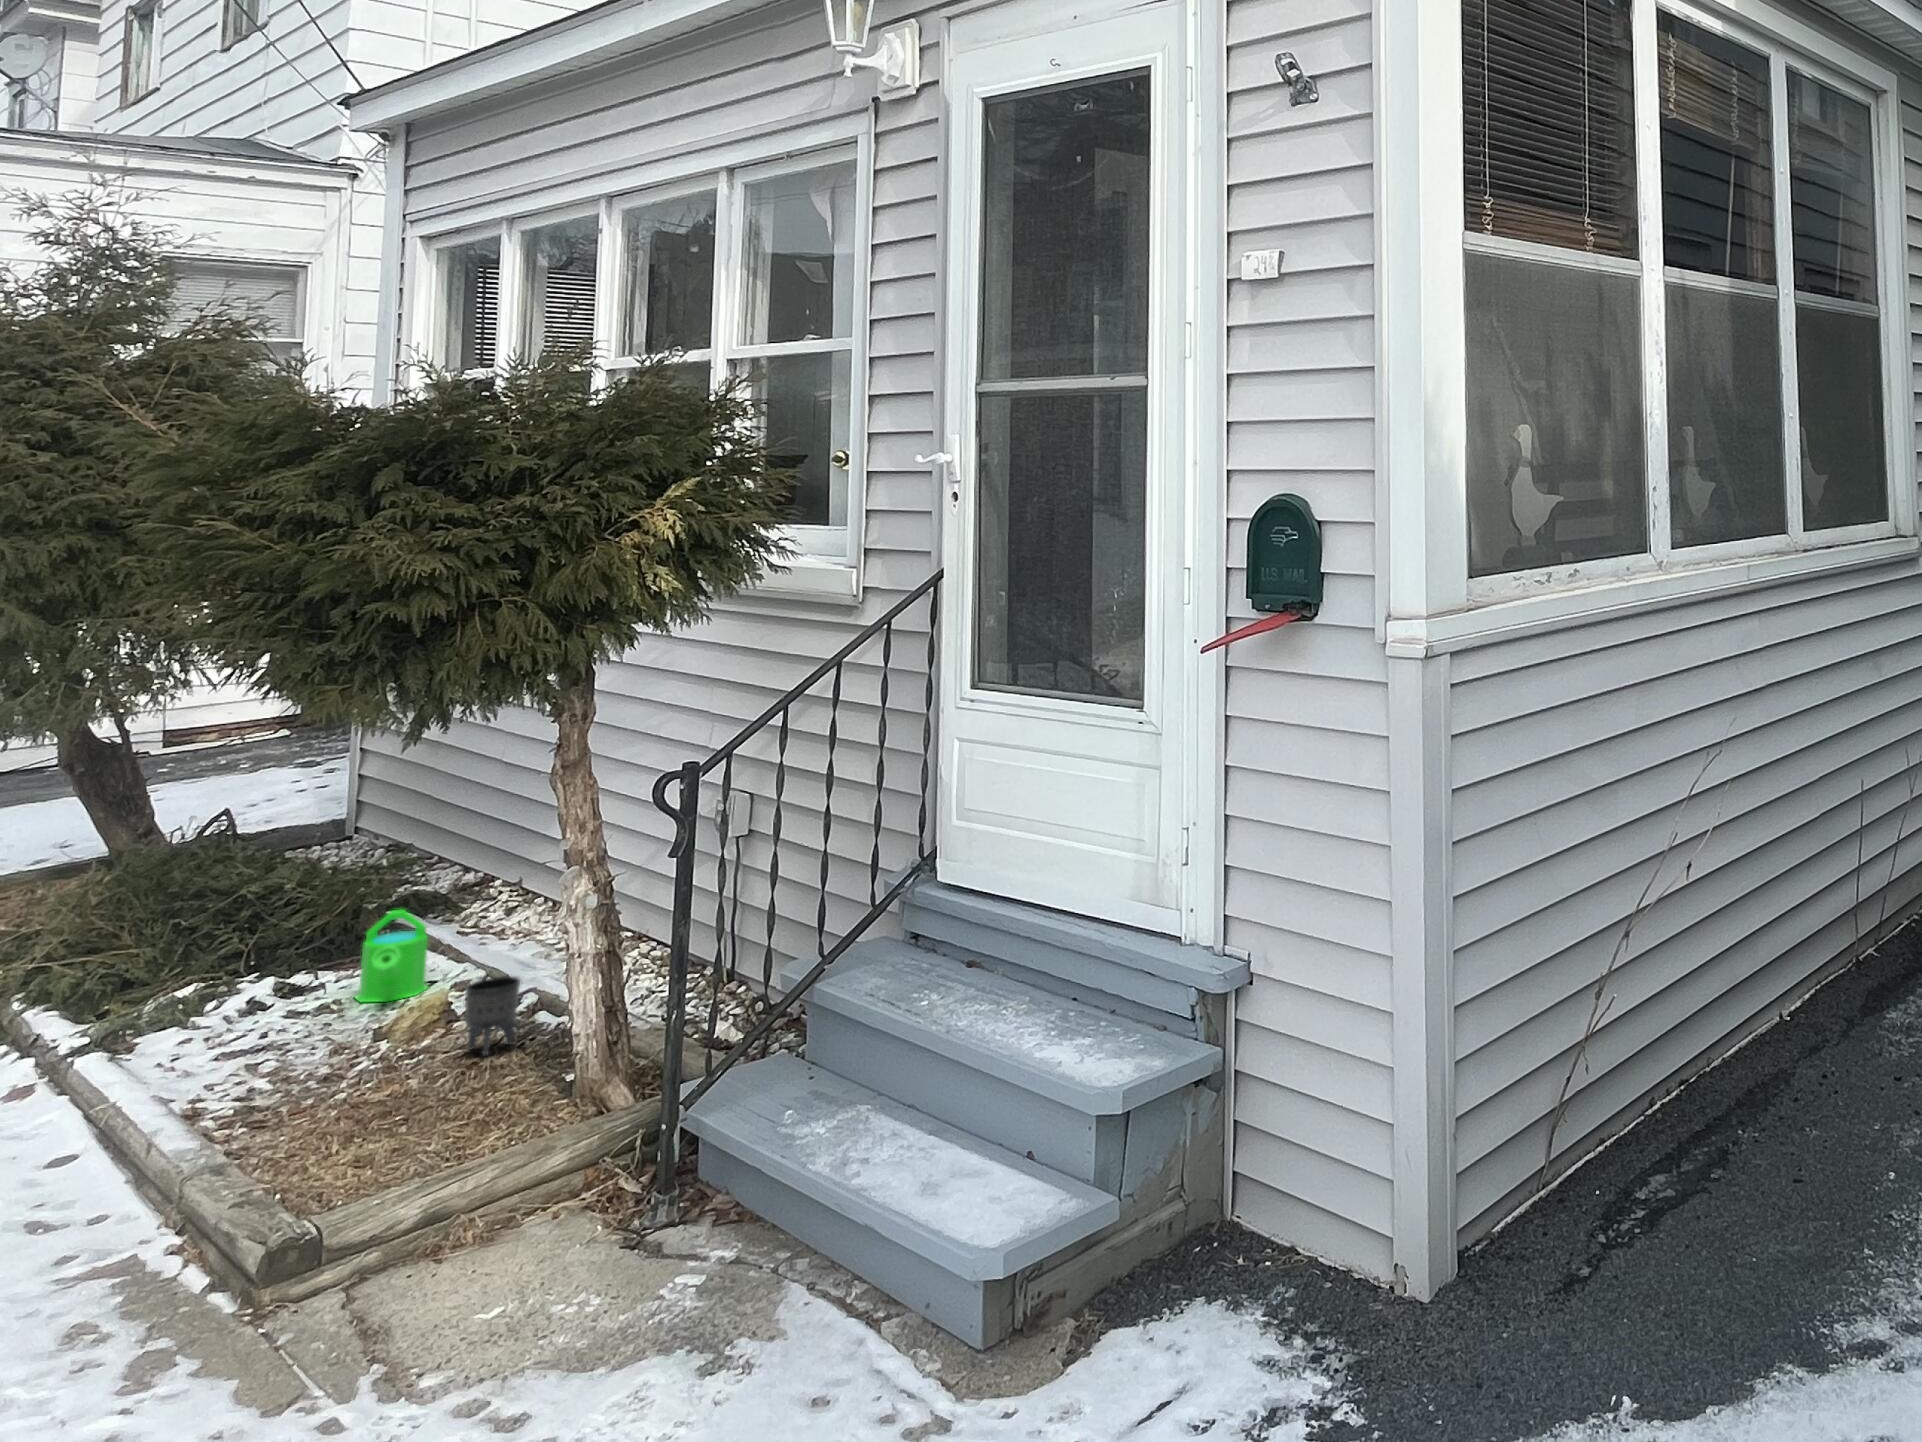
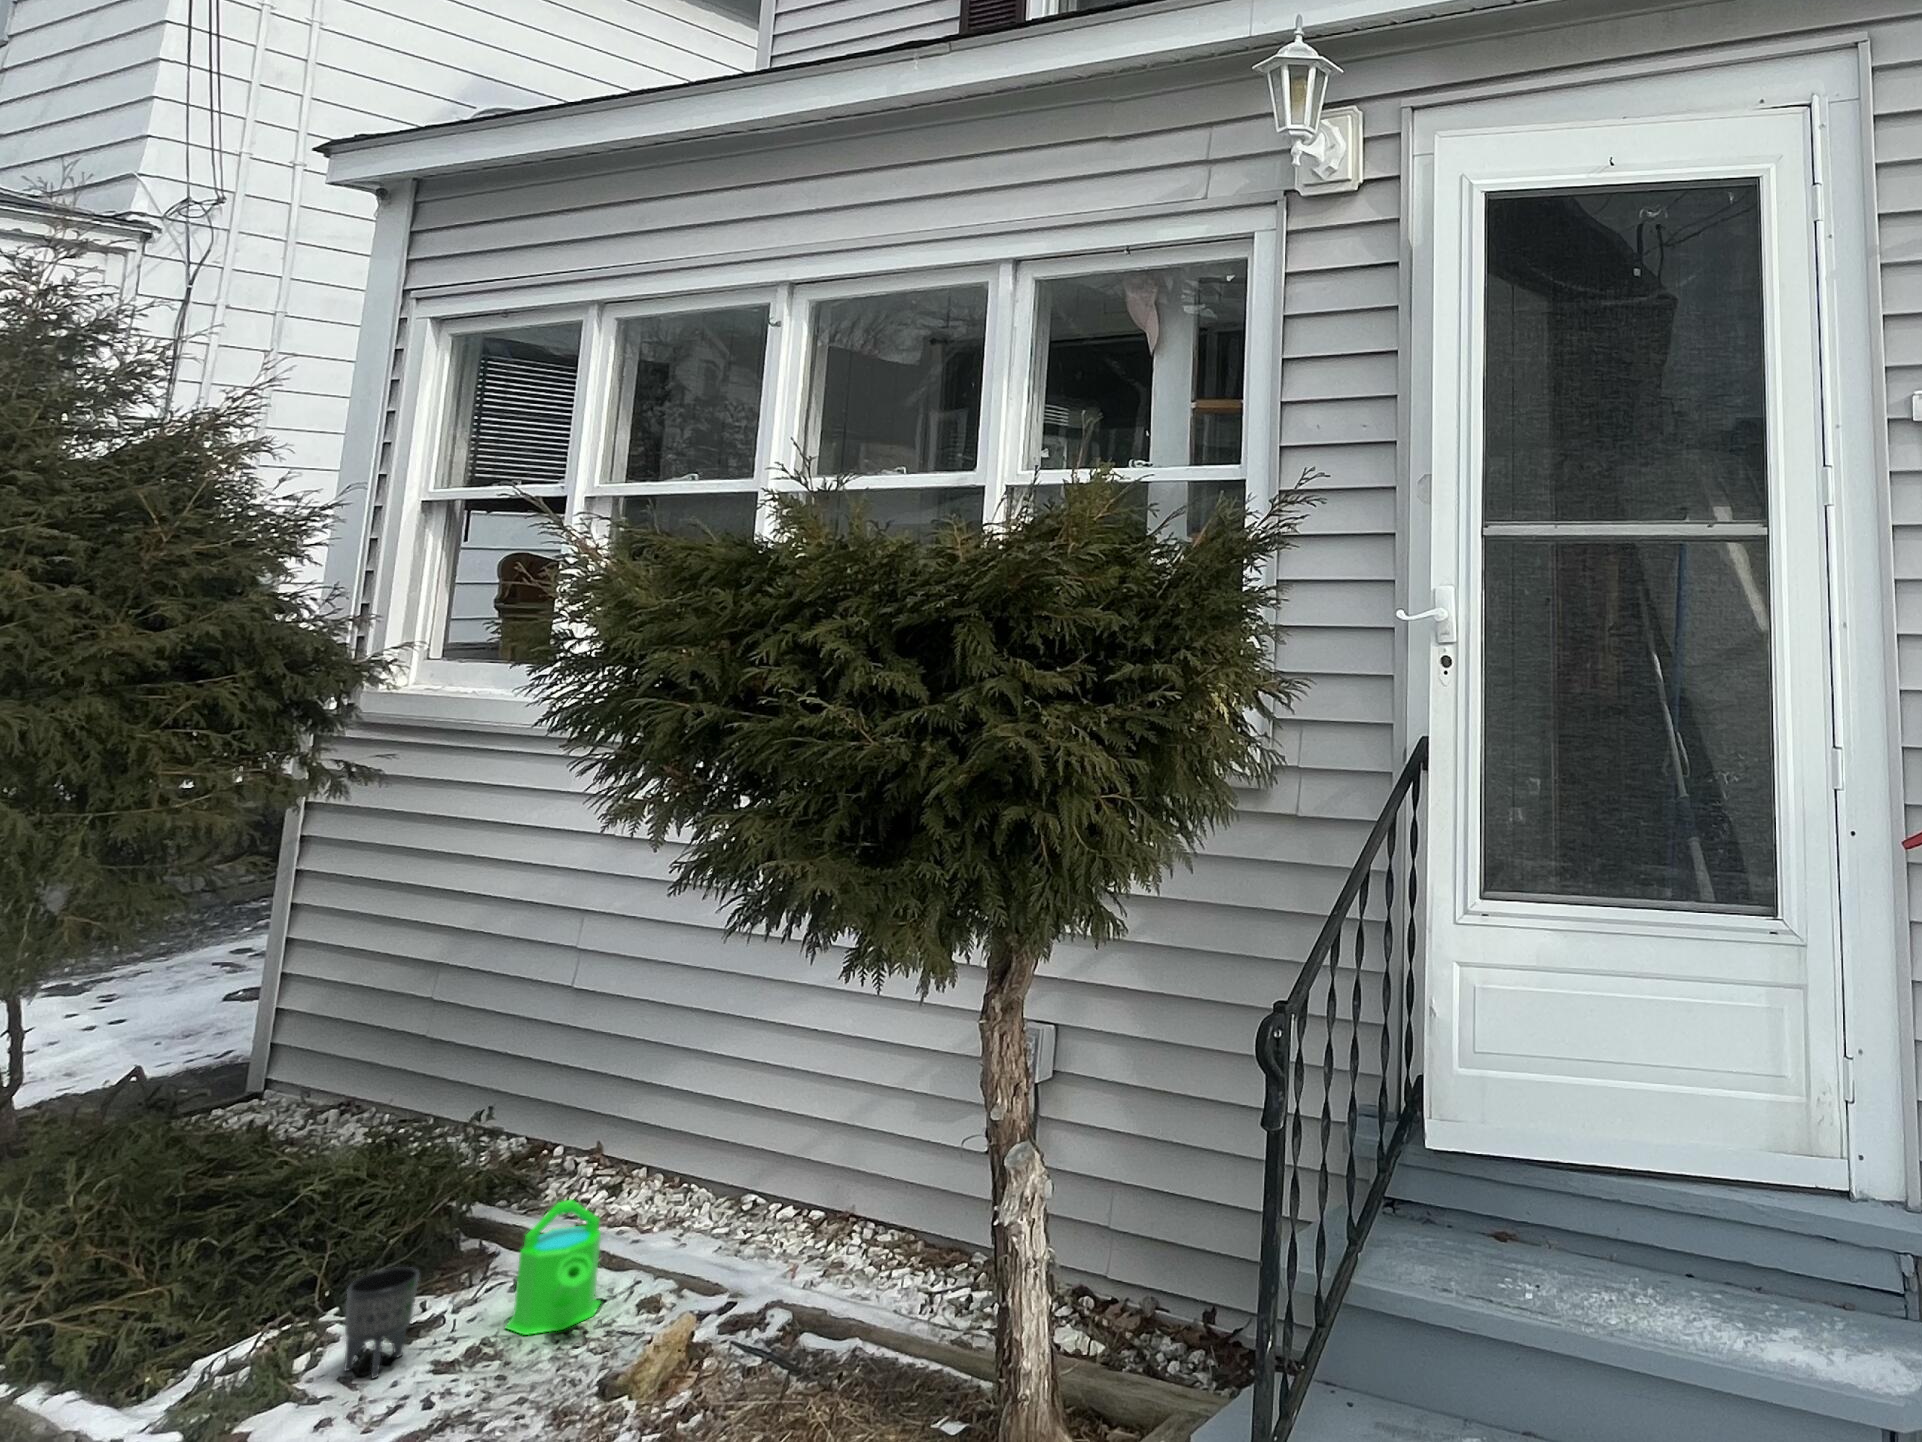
planter: present [465,976,520,1056] -> present [344,1267,419,1378]

